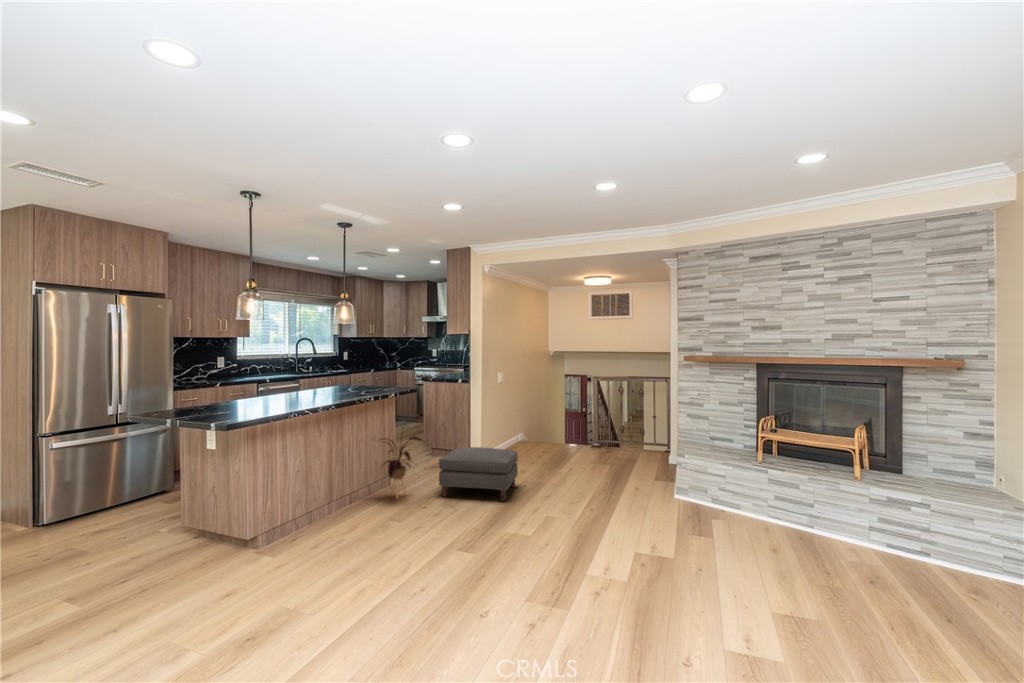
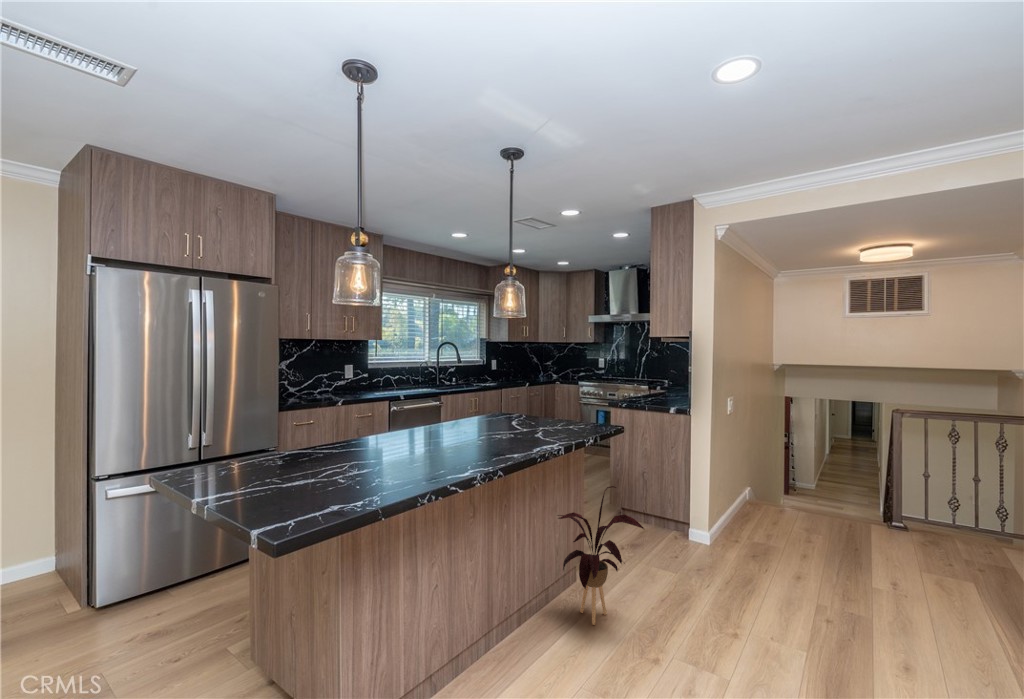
ottoman: present [439,447,518,501] -> none [668,533,820,669]

